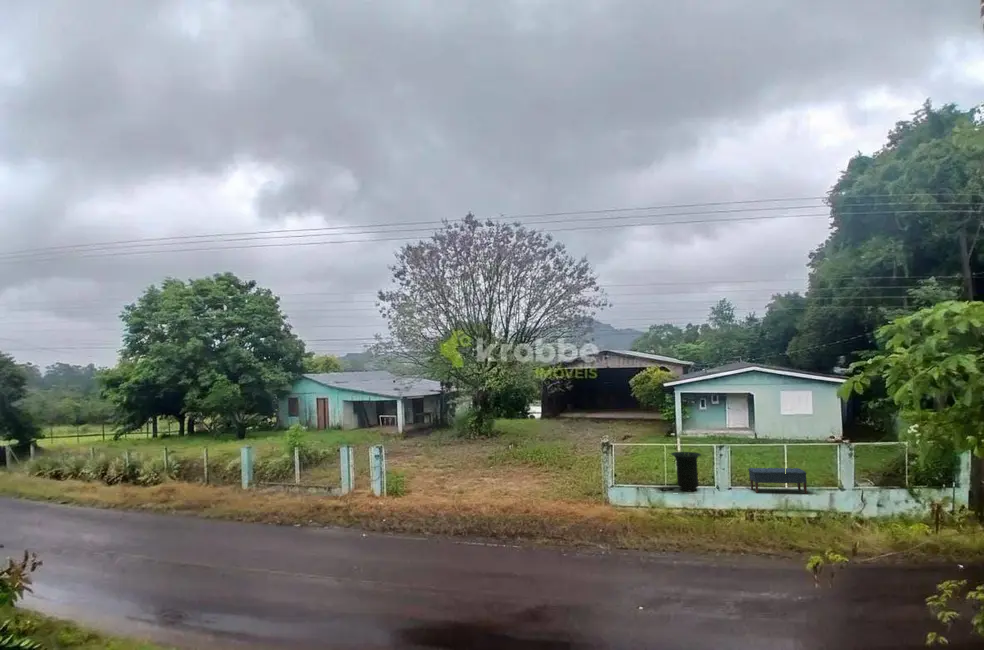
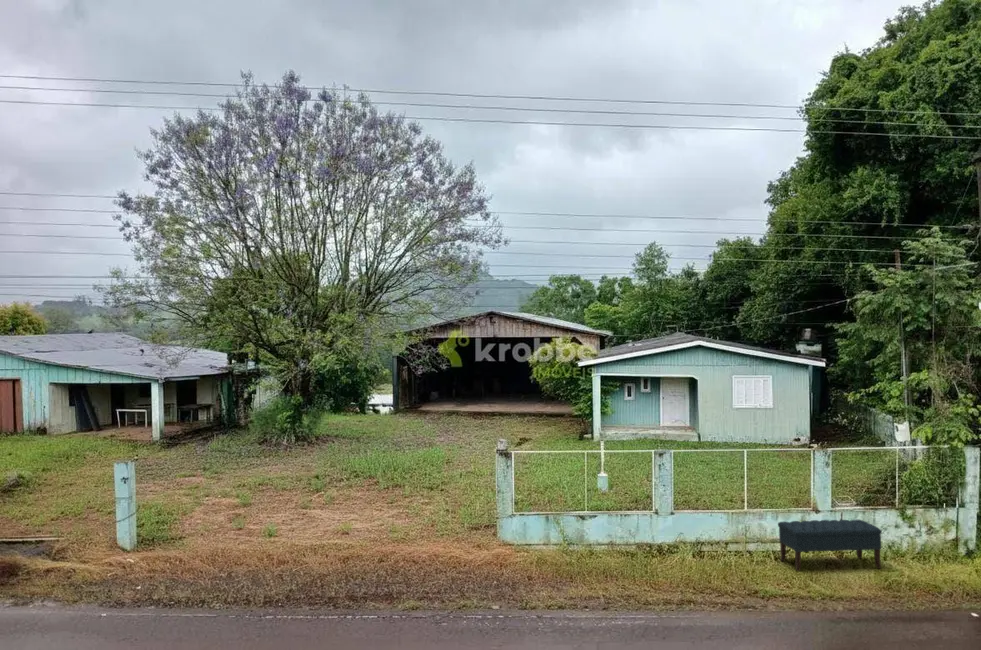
trash can: present [671,452,701,491] -> none [646,493,703,573]

